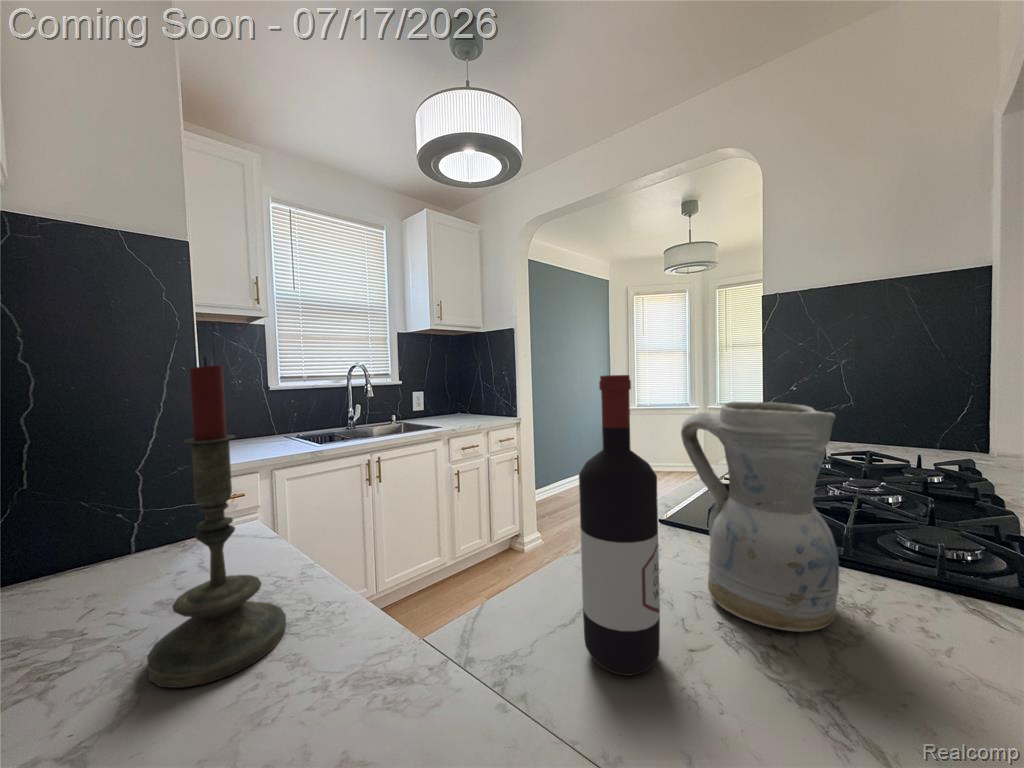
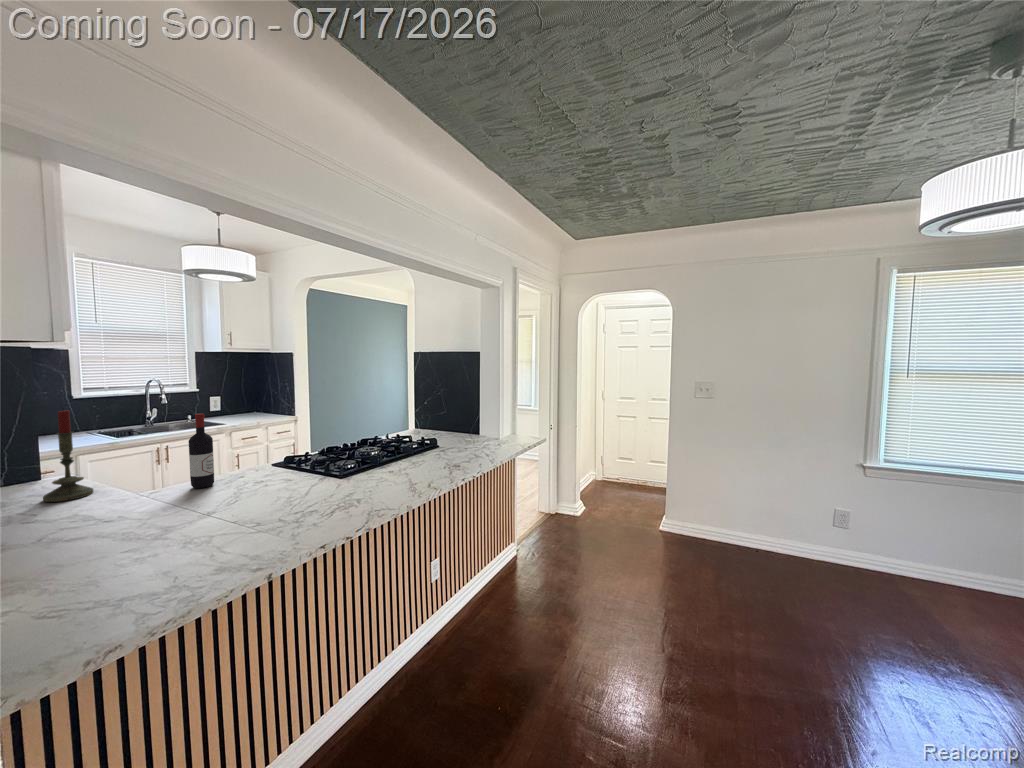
ceramic pitcher: present [681,402,839,632] -> none [242,419,281,479]

